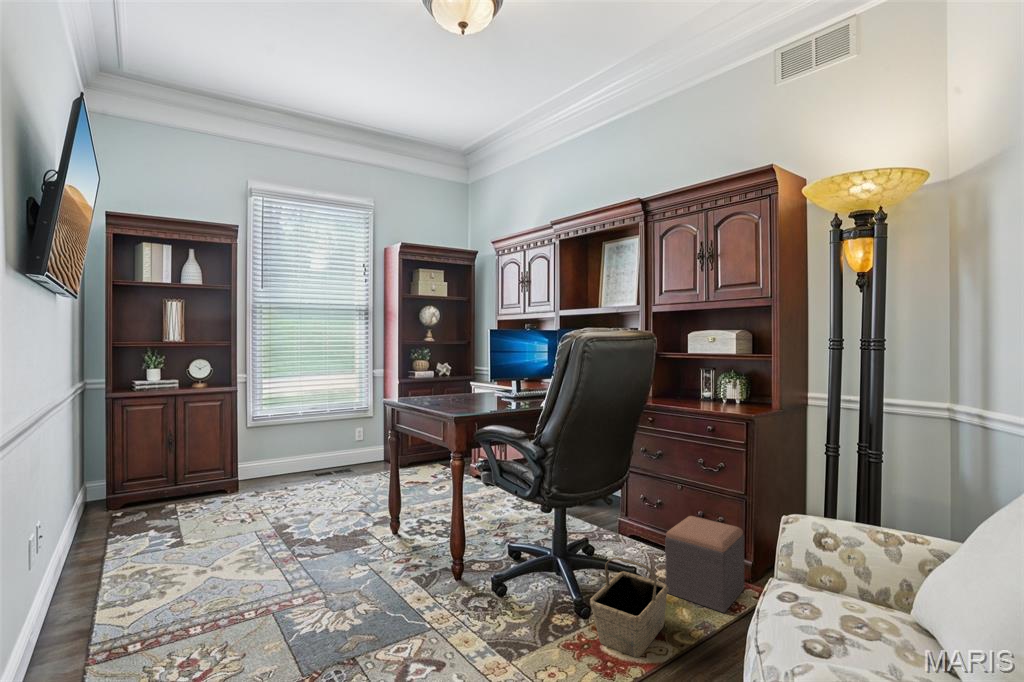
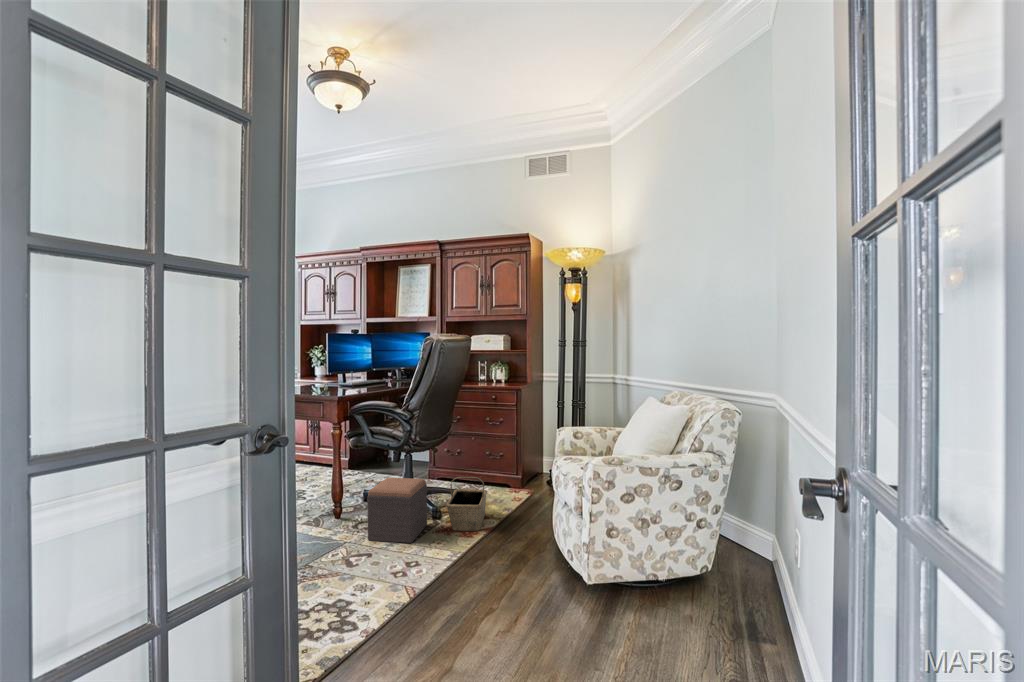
footstool: present [665,516,744,613] -> present [367,478,427,543]

